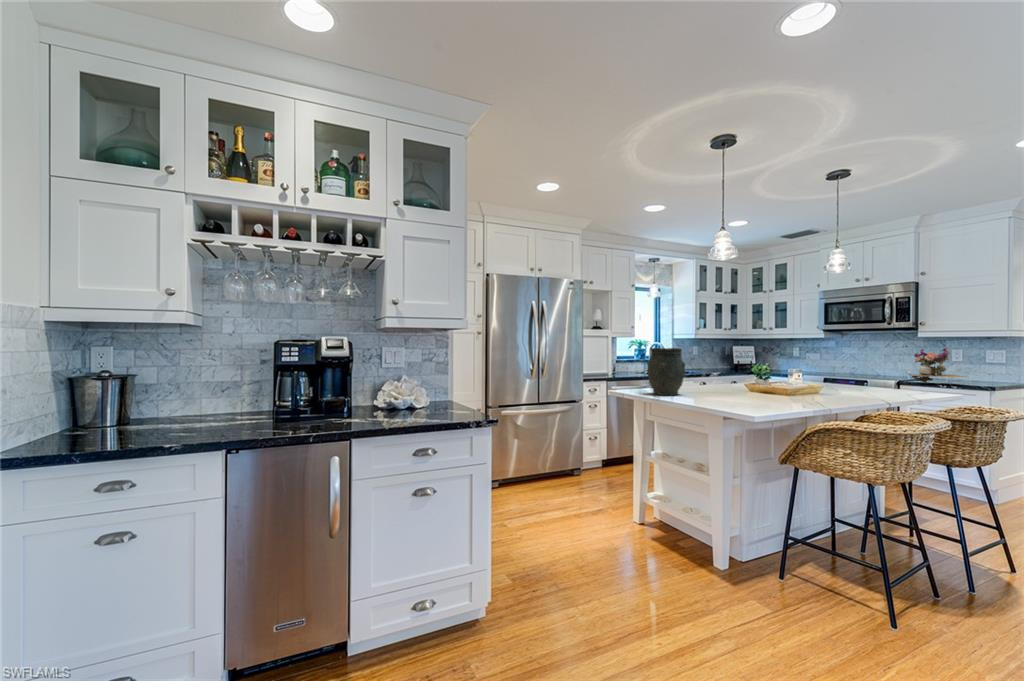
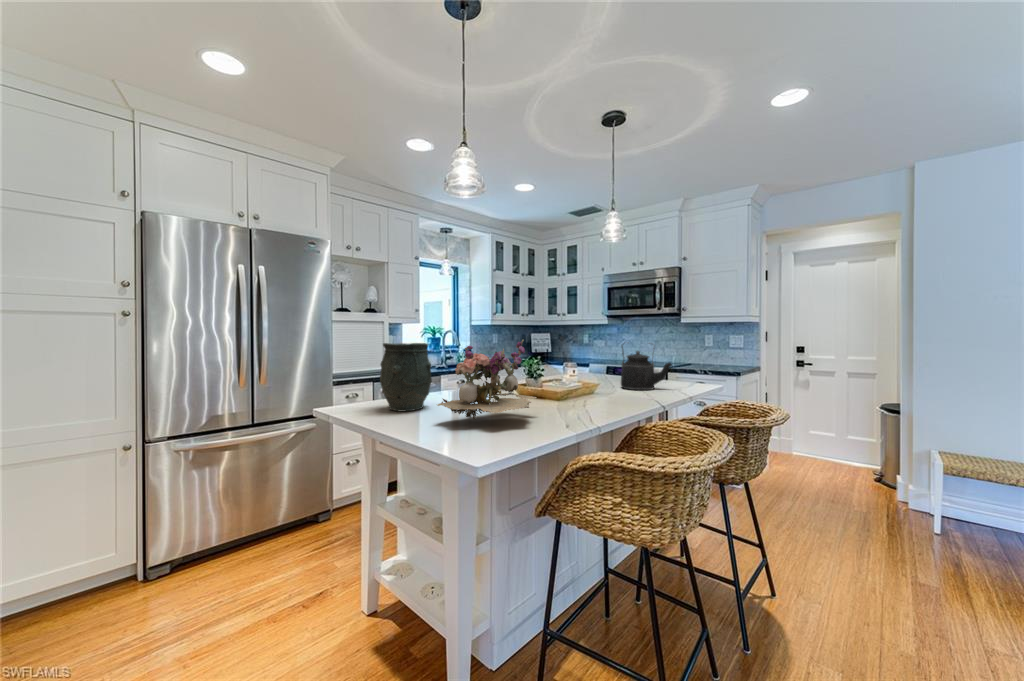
flower arrangement: present [909,347,967,383] -> present [437,340,536,420]
kettle: none [844,353,900,395] -> present [621,347,672,390]

